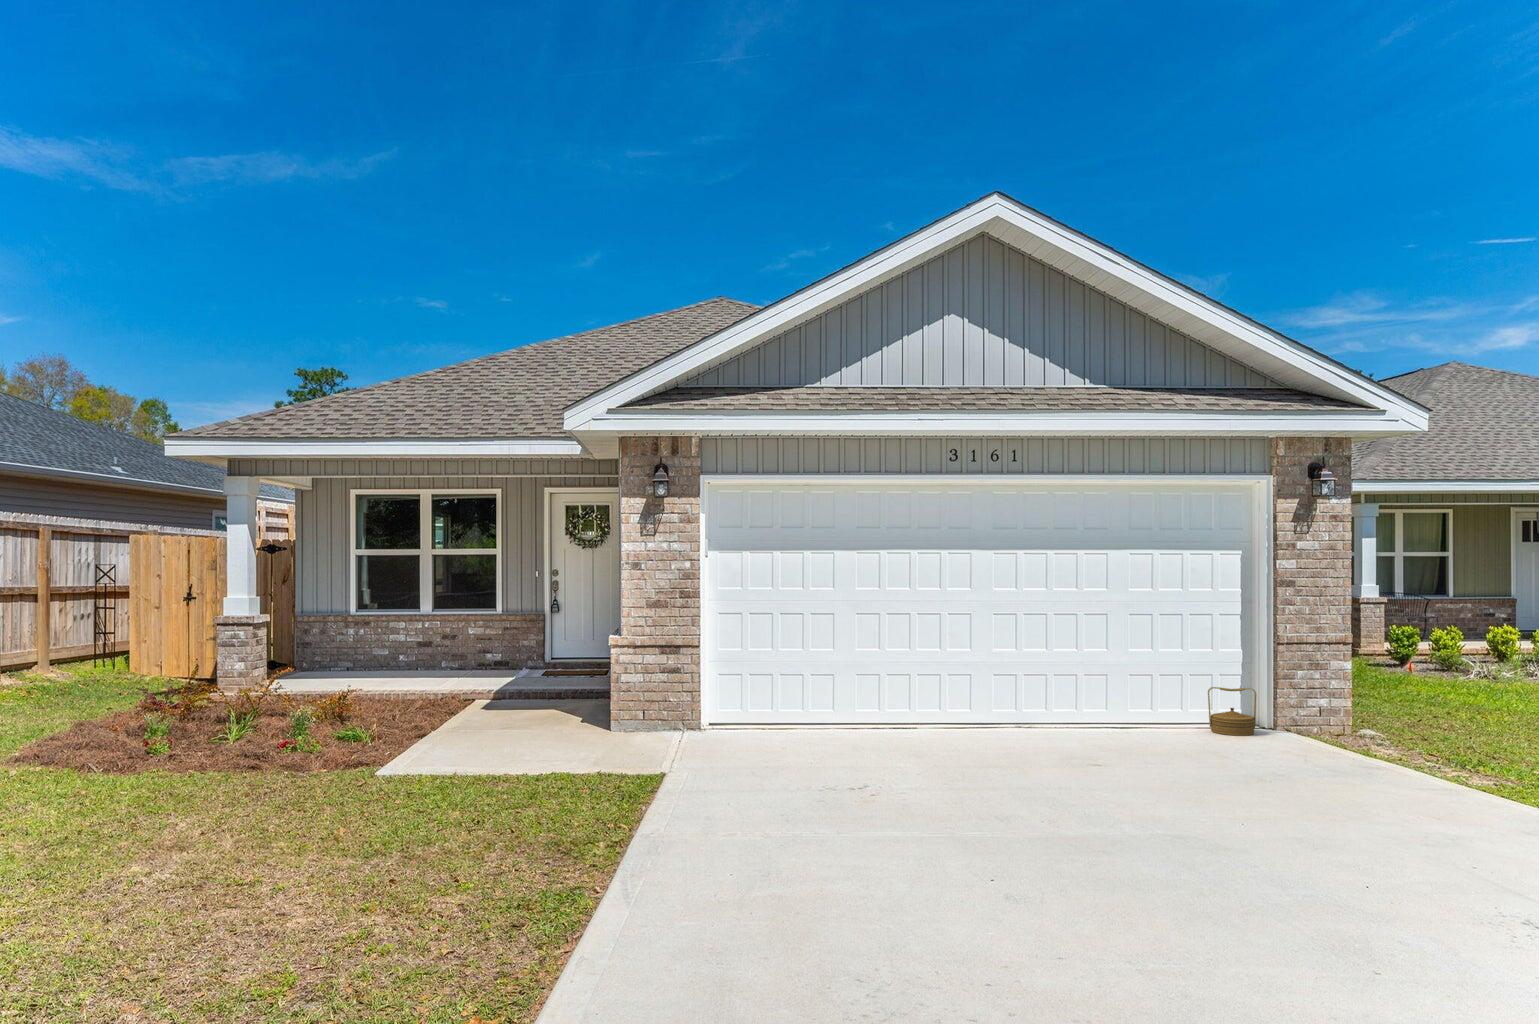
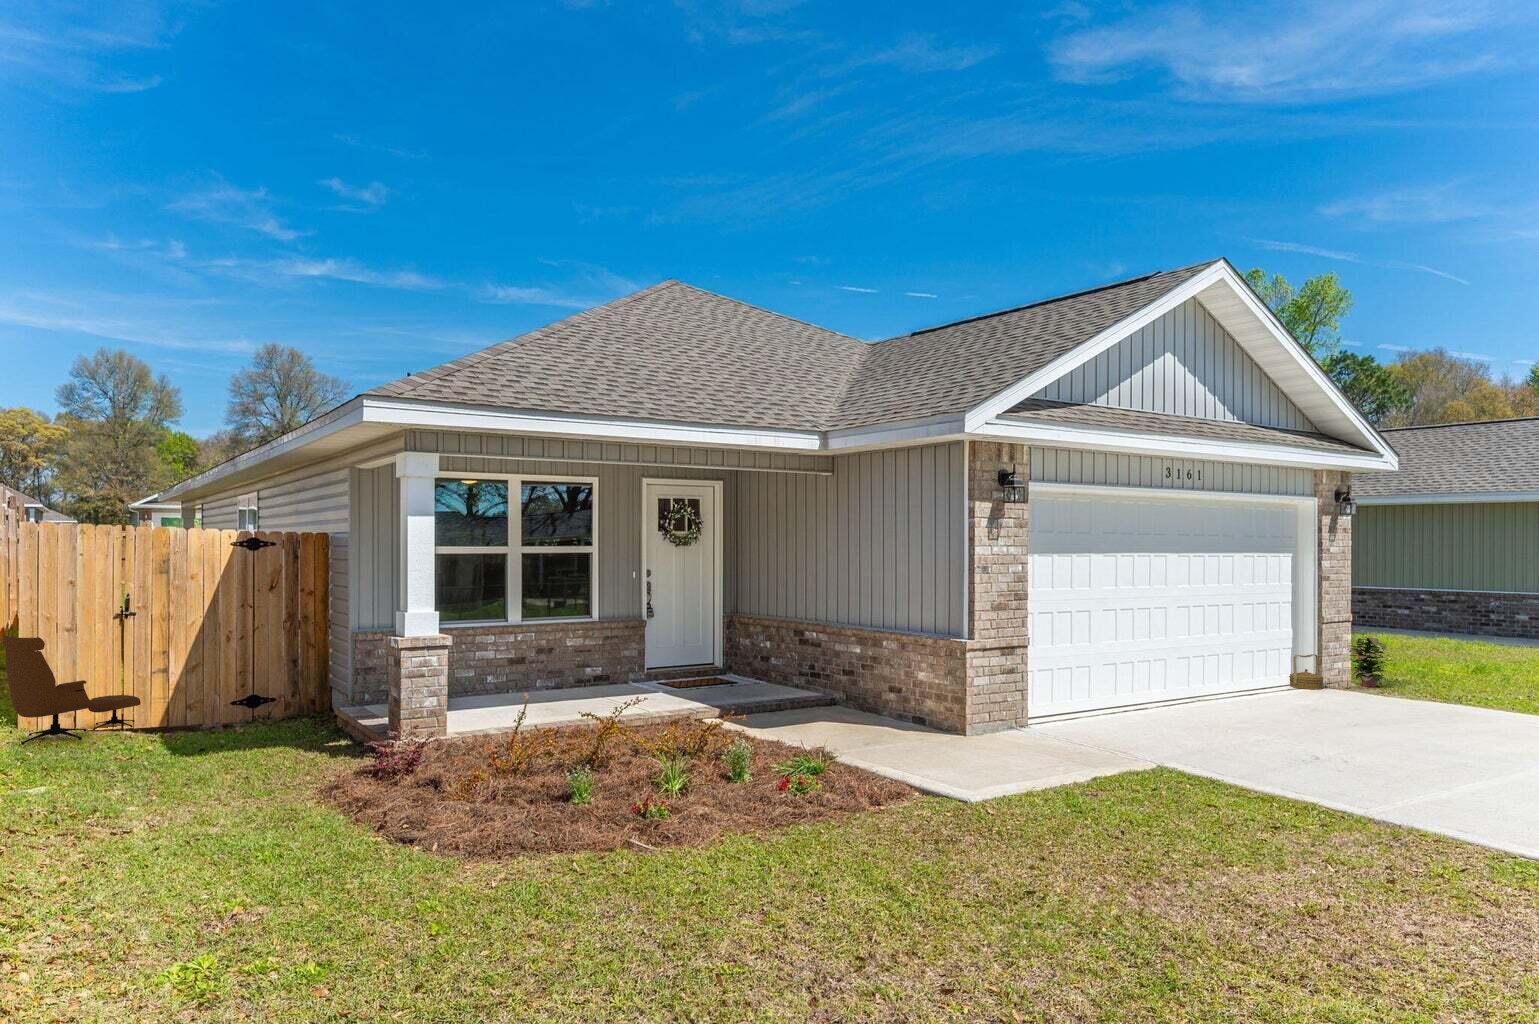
lounge chair: none [95,608,194,680] -> present [2,636,141,745]
decorative plant: none [1309,668,1367,741] -> present [1349,637,1388,687]

